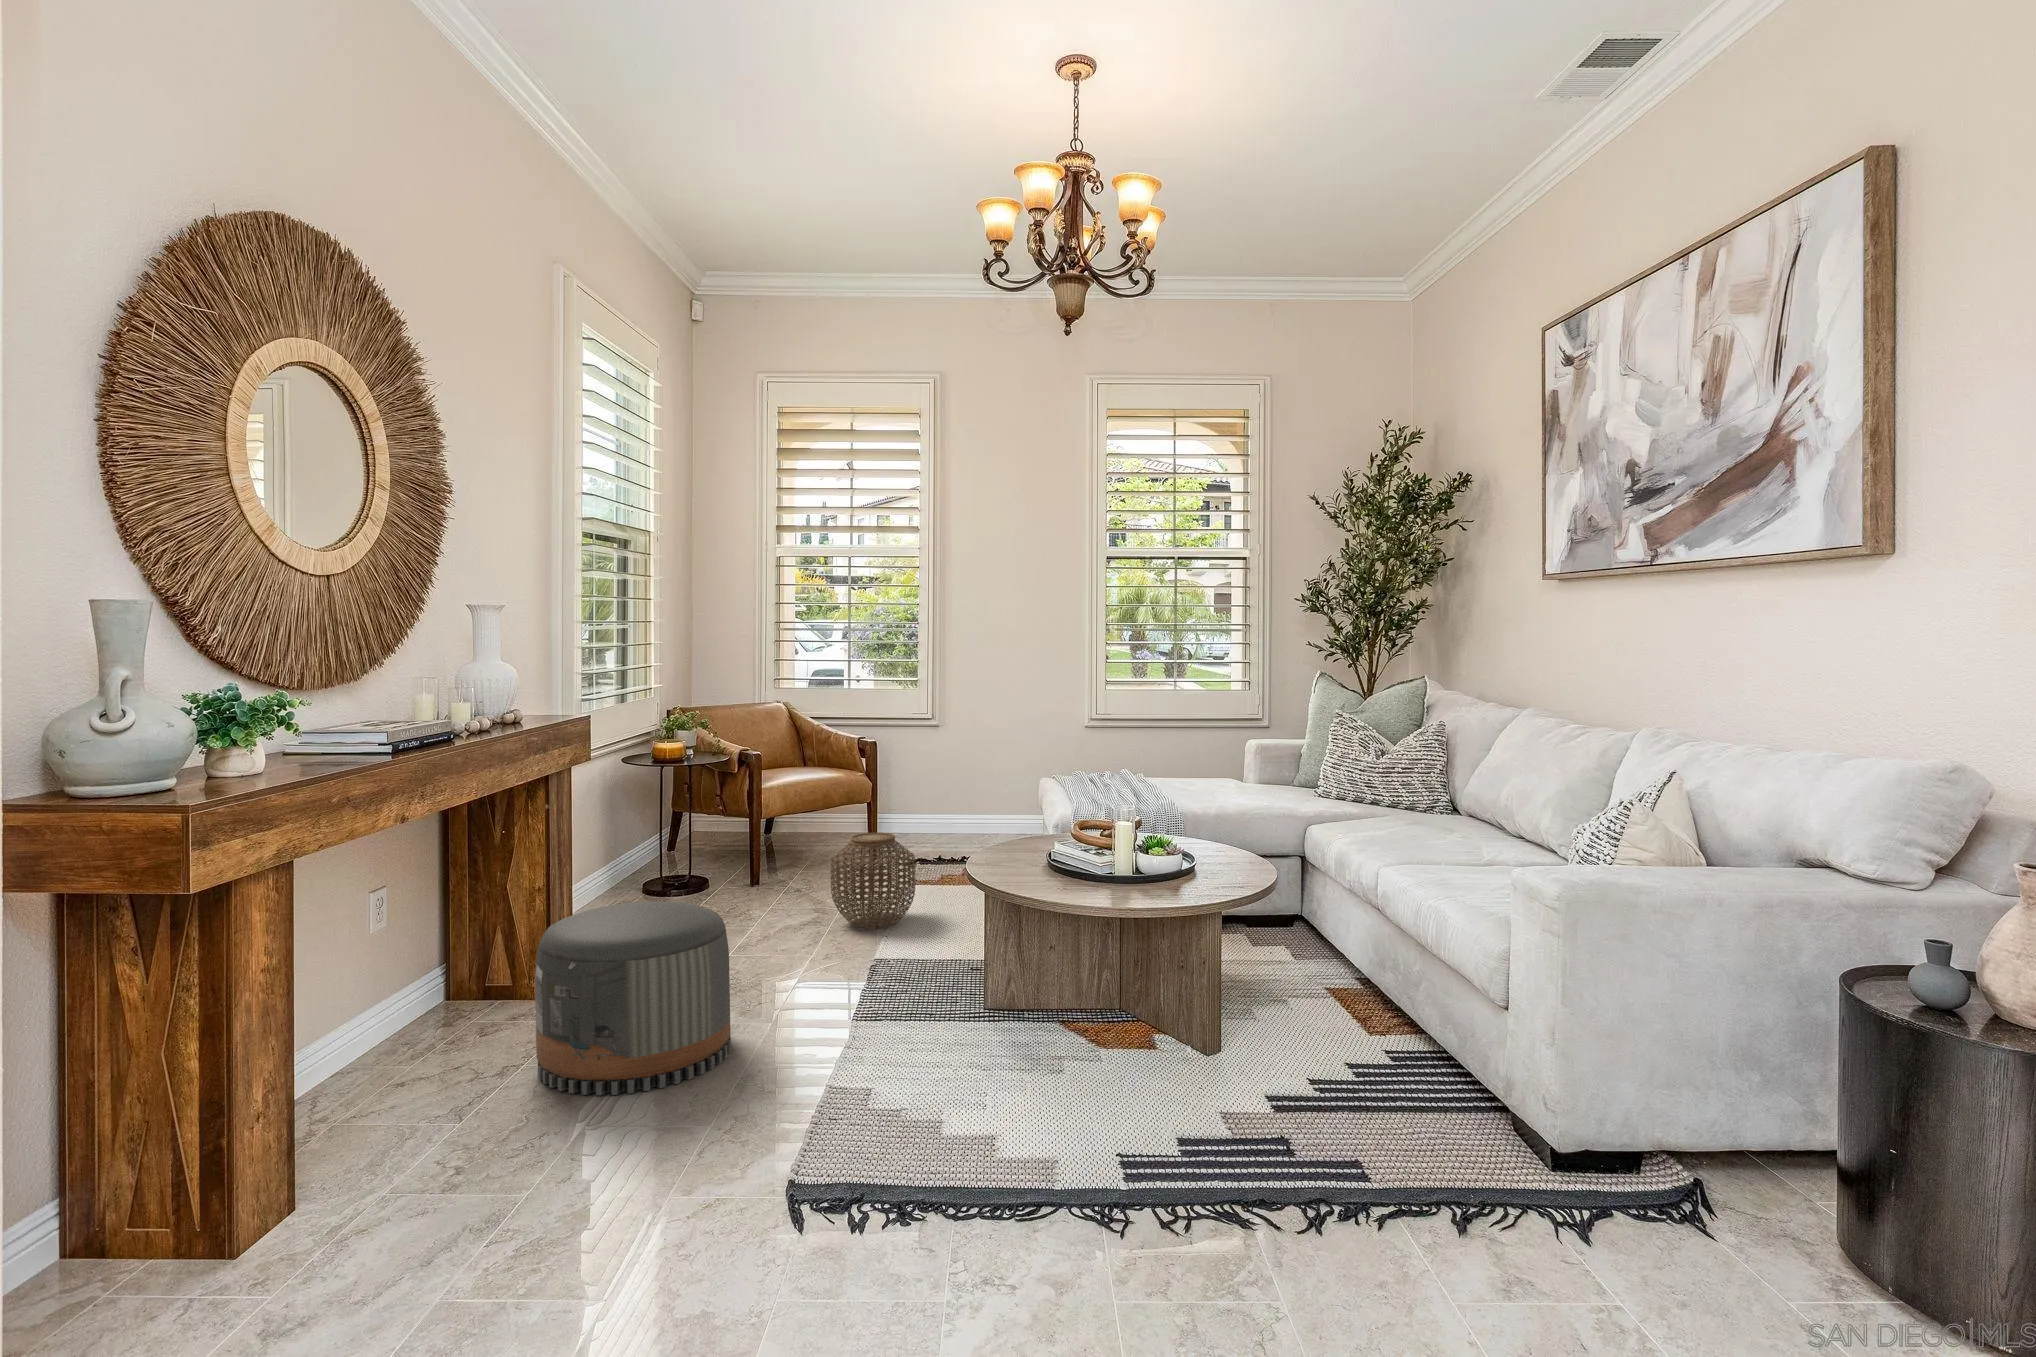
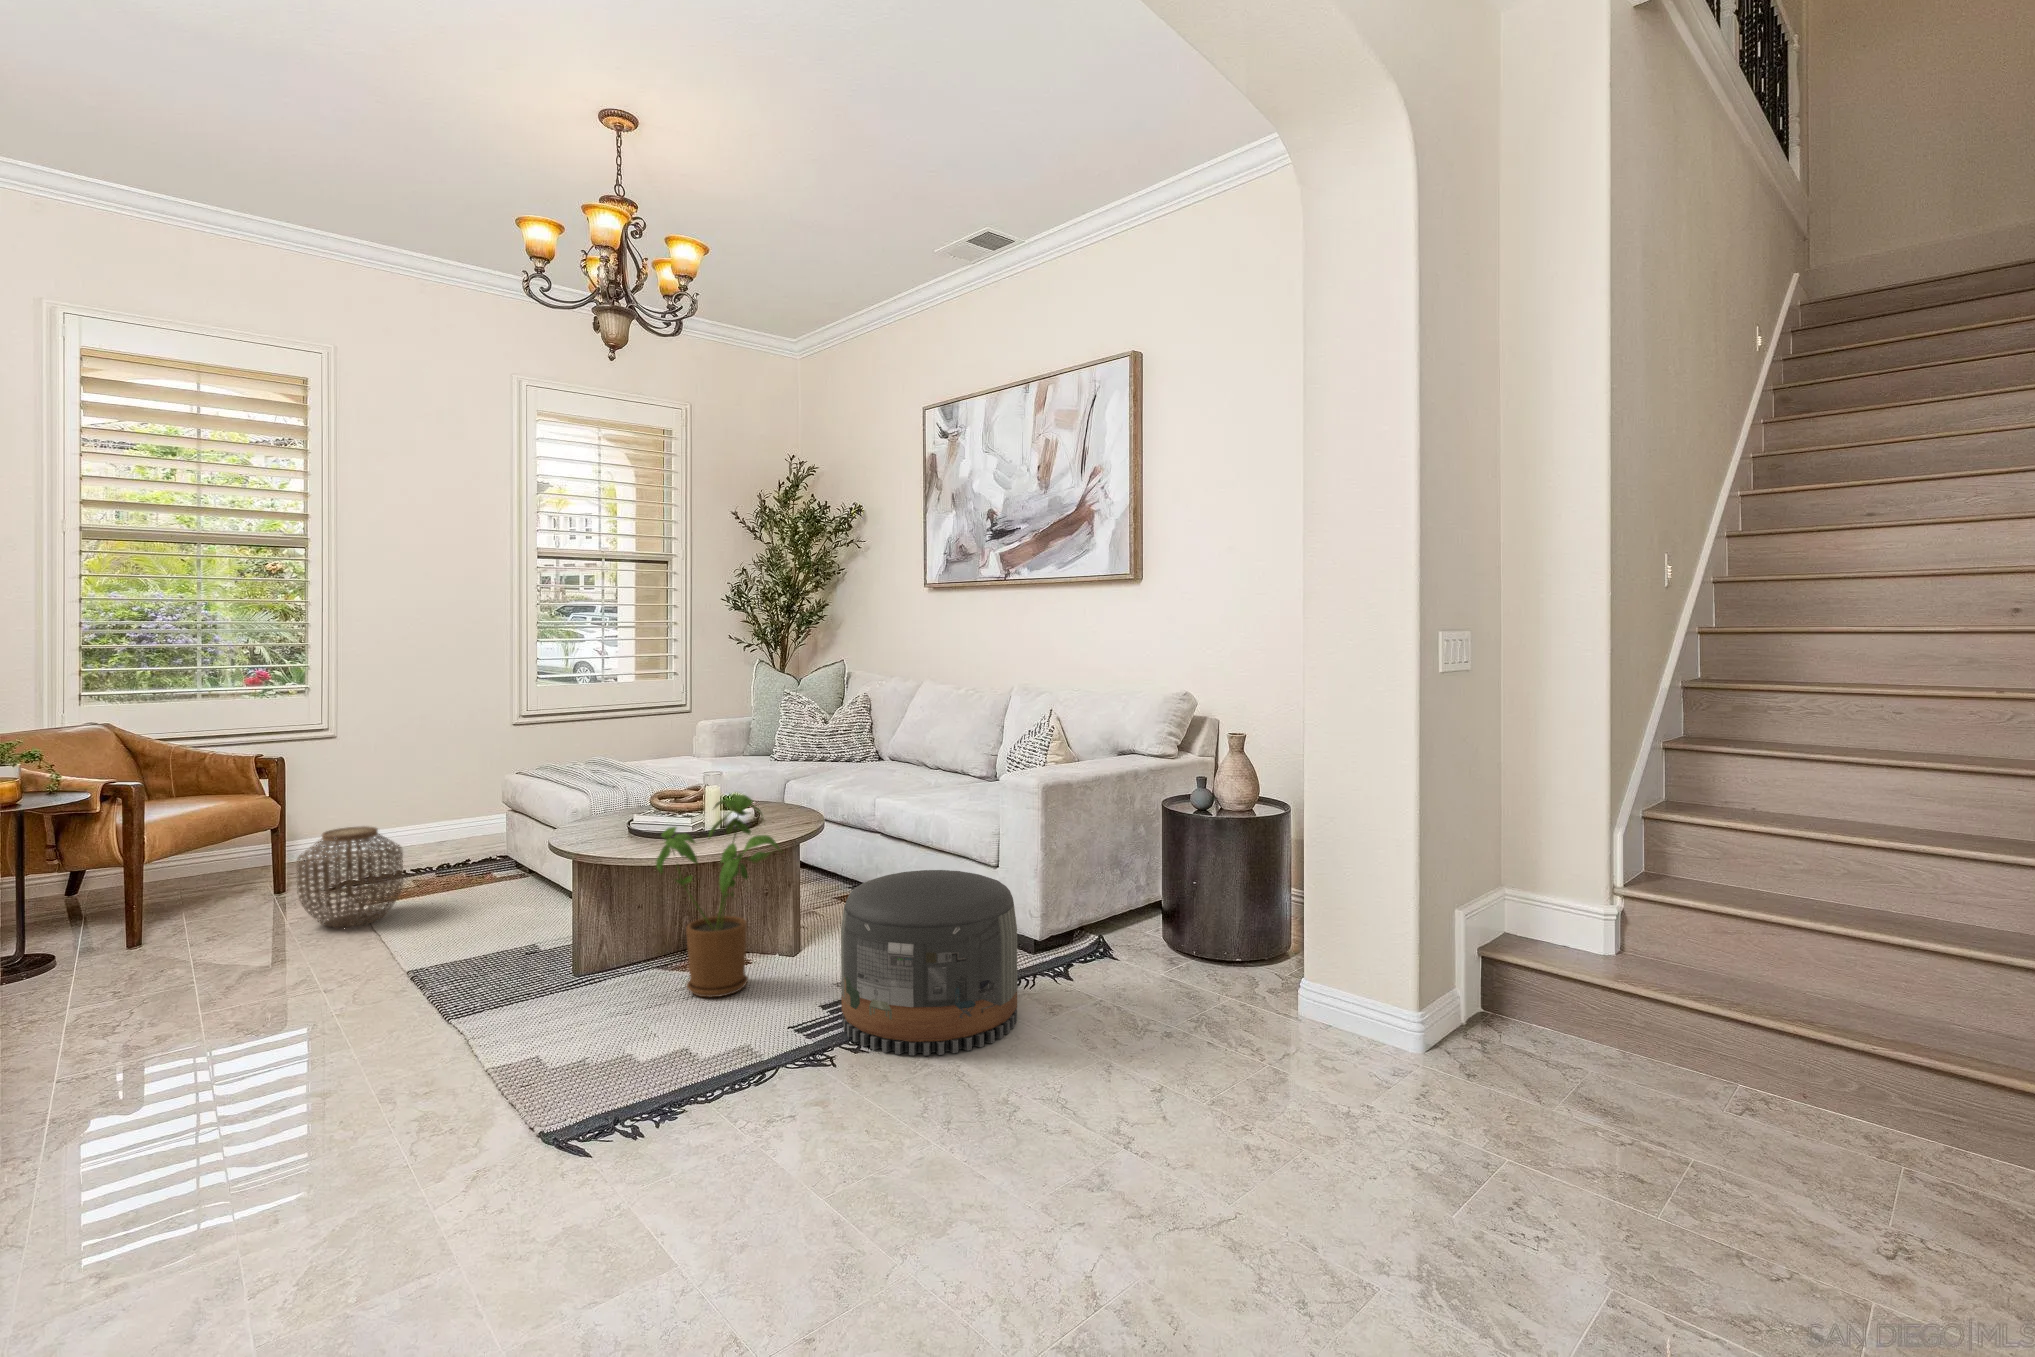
house plant: none [1026,849,1160,1100] -> present [656,795,780,997]
pouf: present [535,901,731,1095] -> present [841,870,1017,1055]

